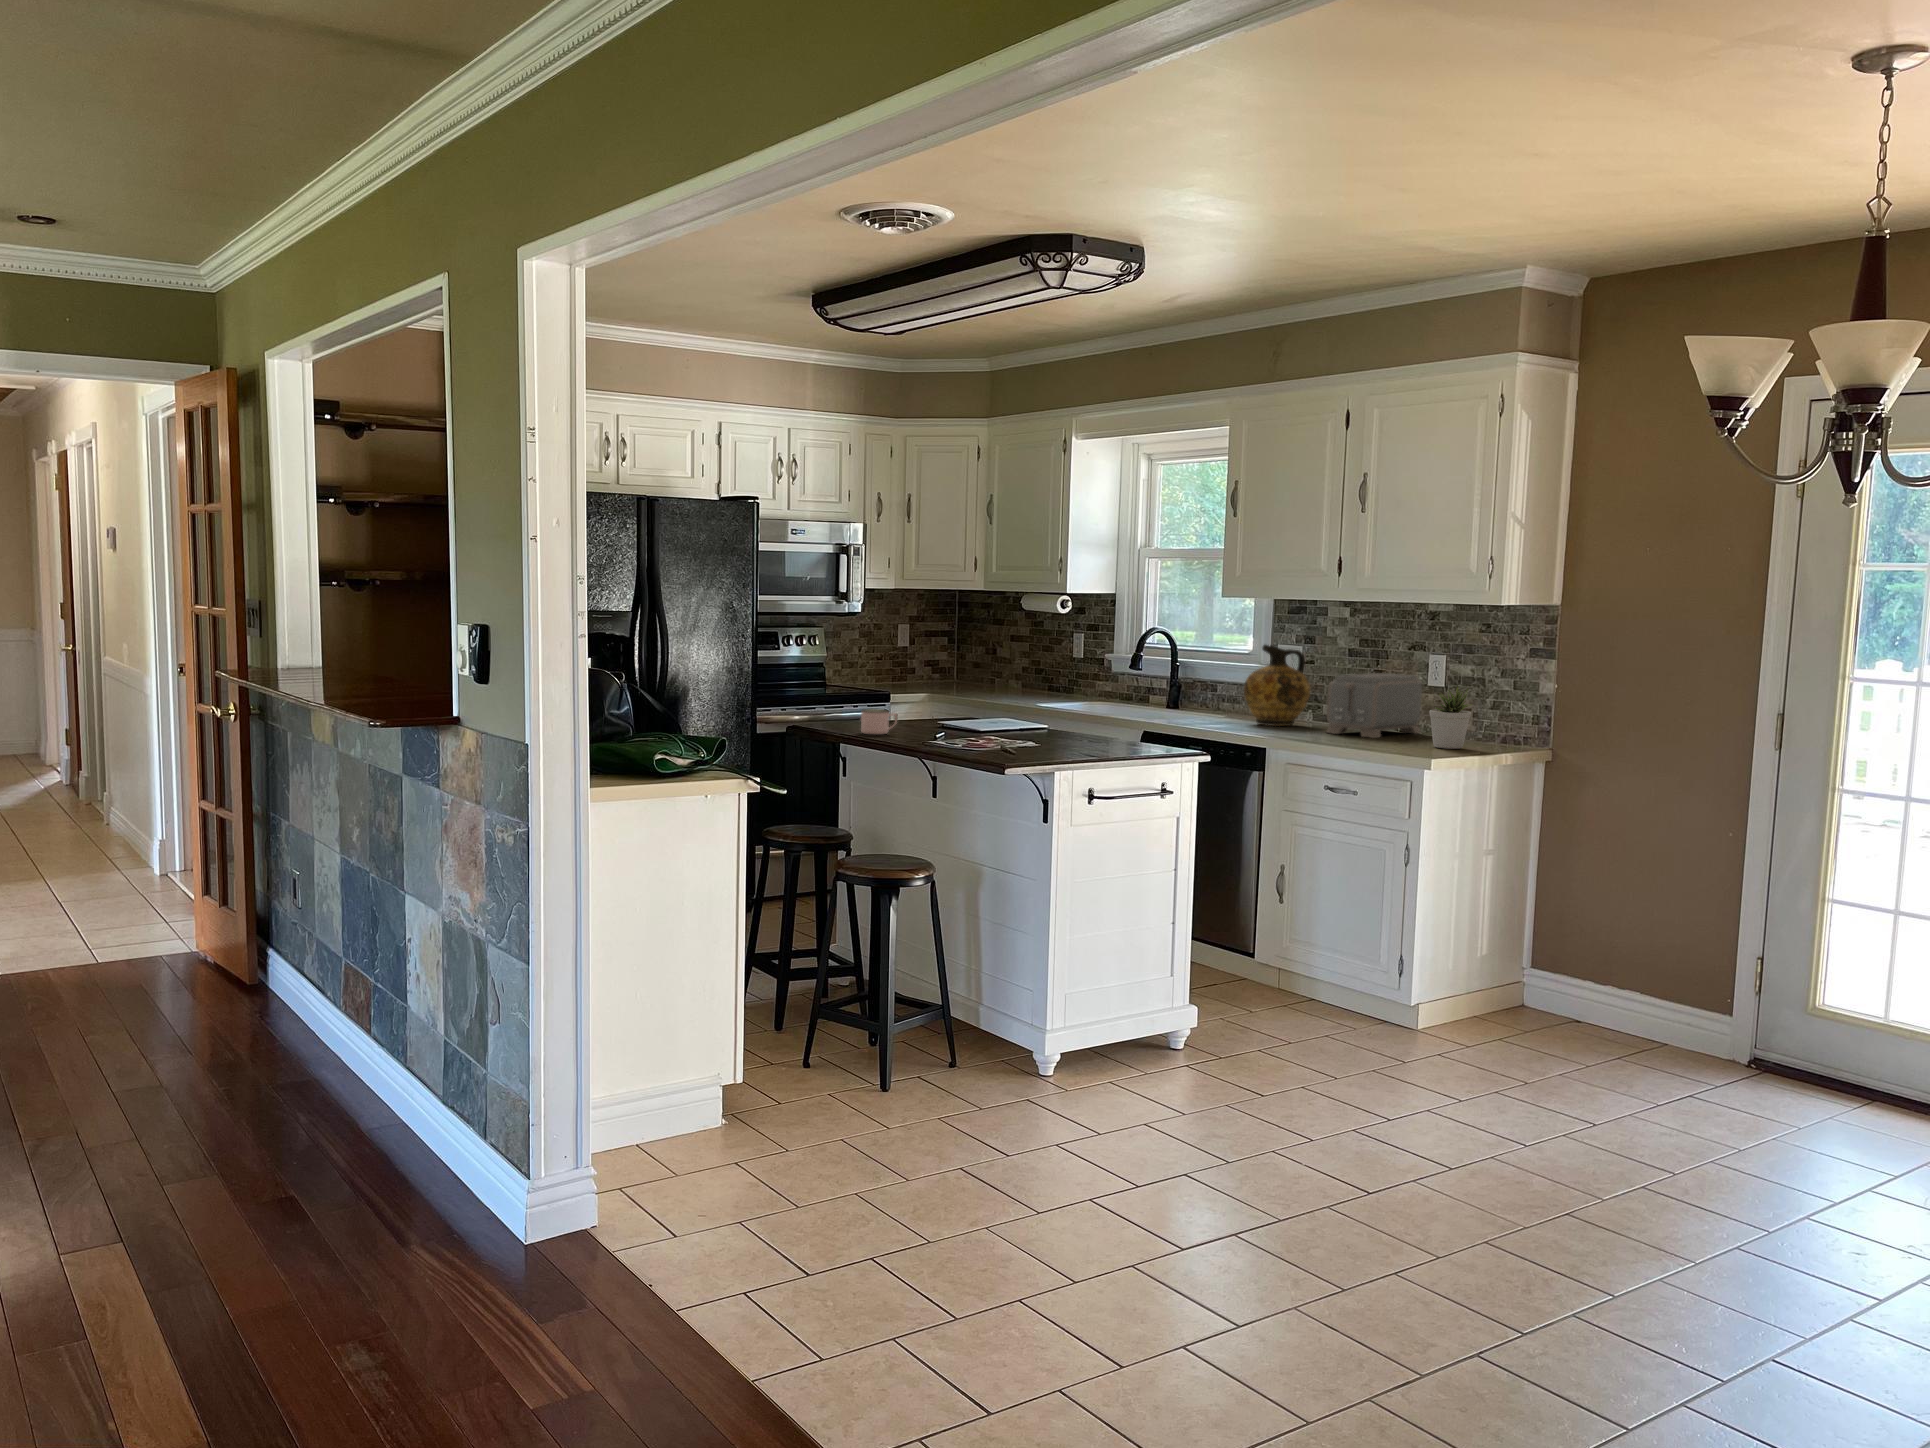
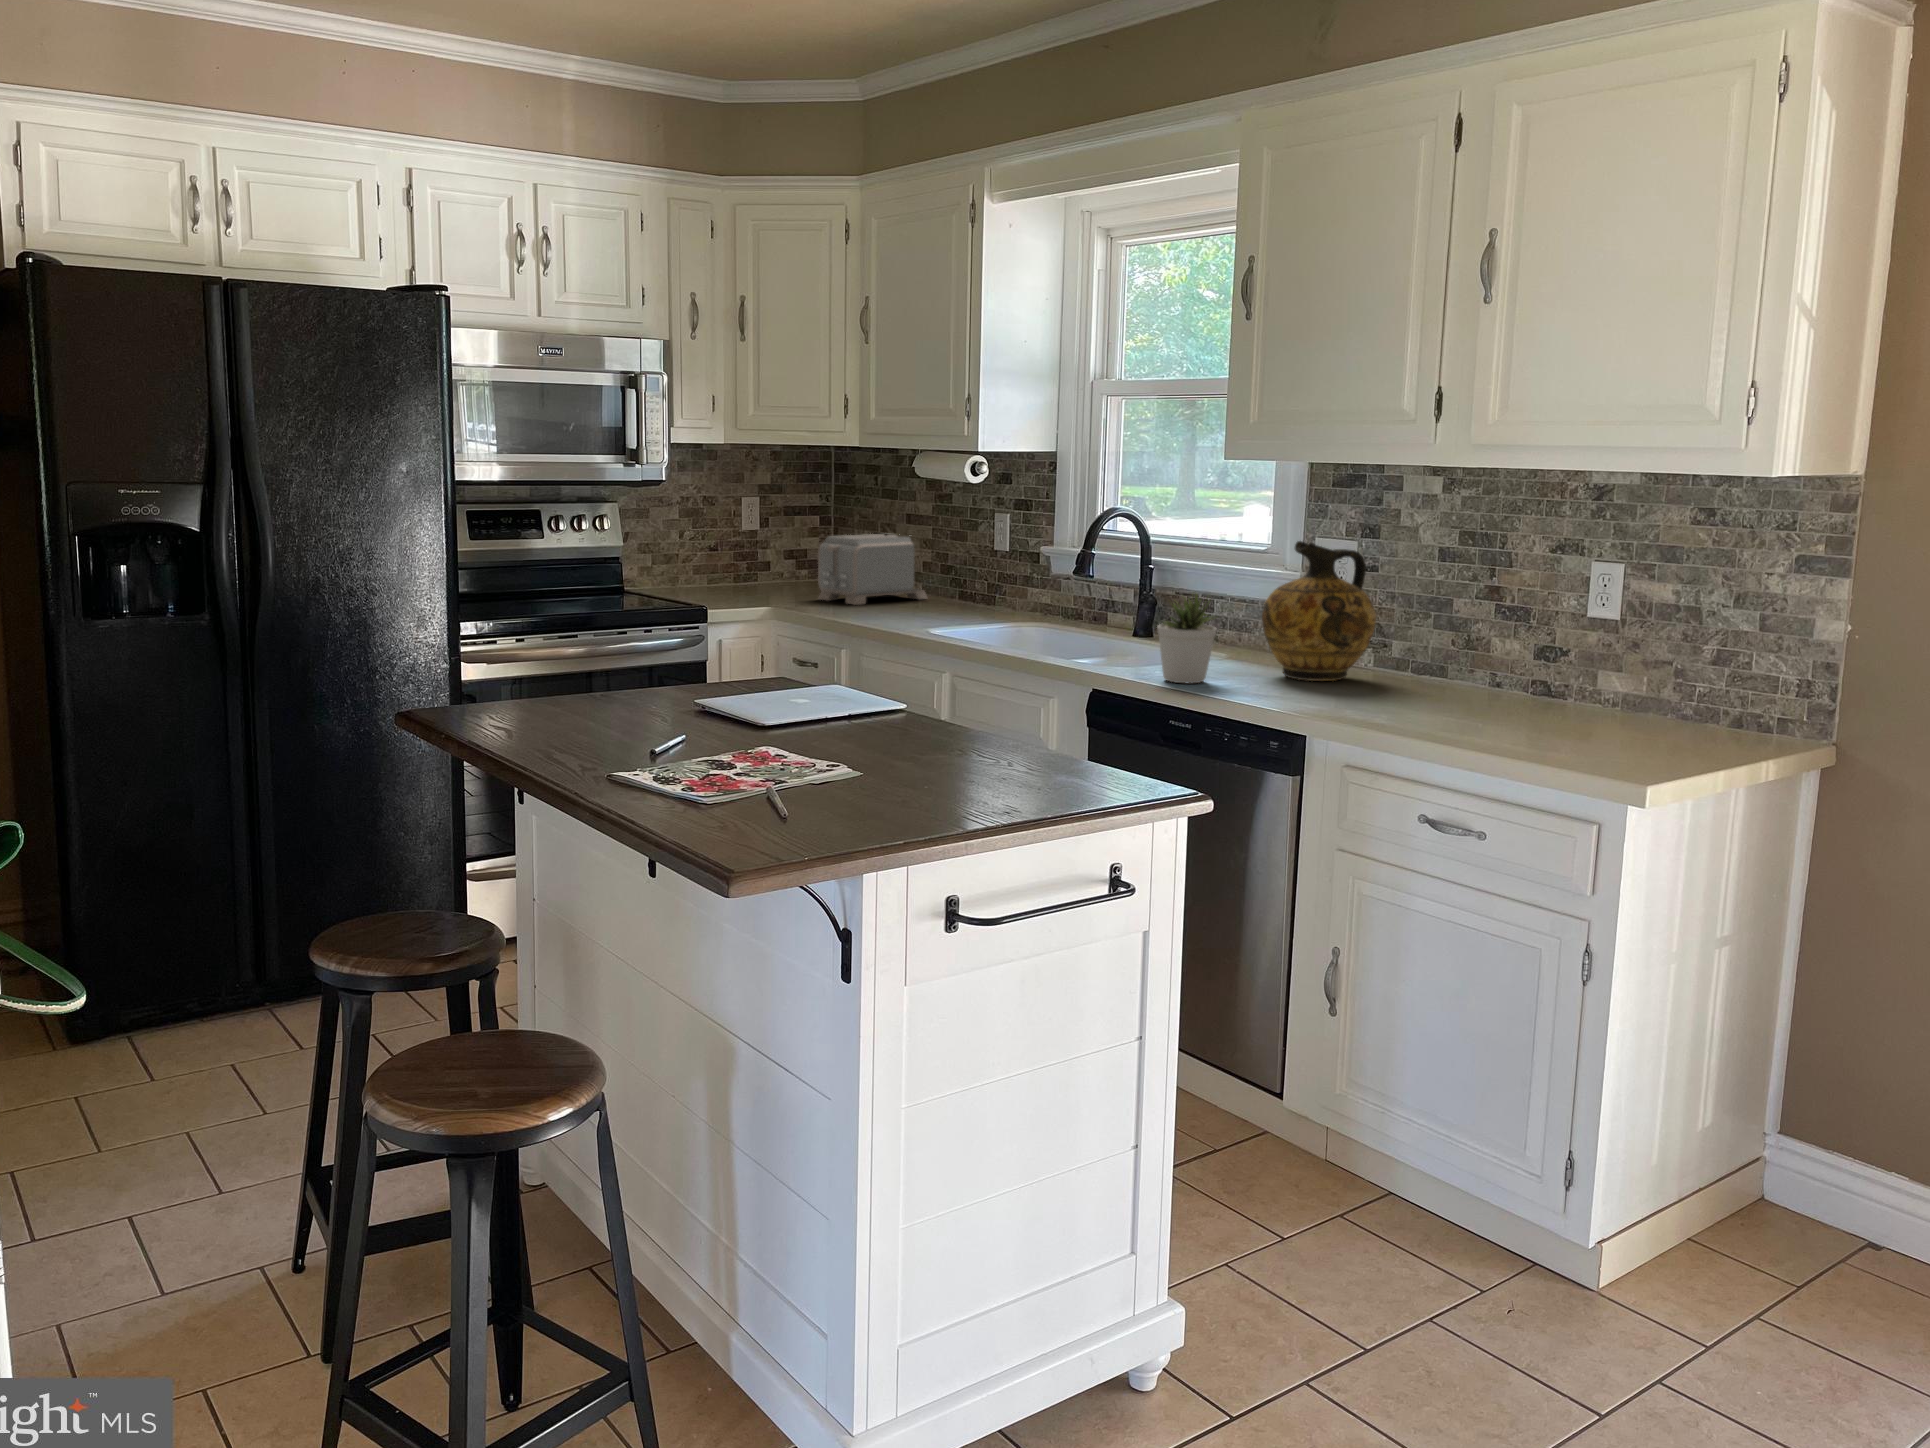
toaster: present [1327,673,1422,738] -> present [818,534,927,605]
potted plant: present [1429,687,1471,749] -> present [1157,594,1217,683]
mug: present [861,709,897,734] -> none [535,678,606,731]

